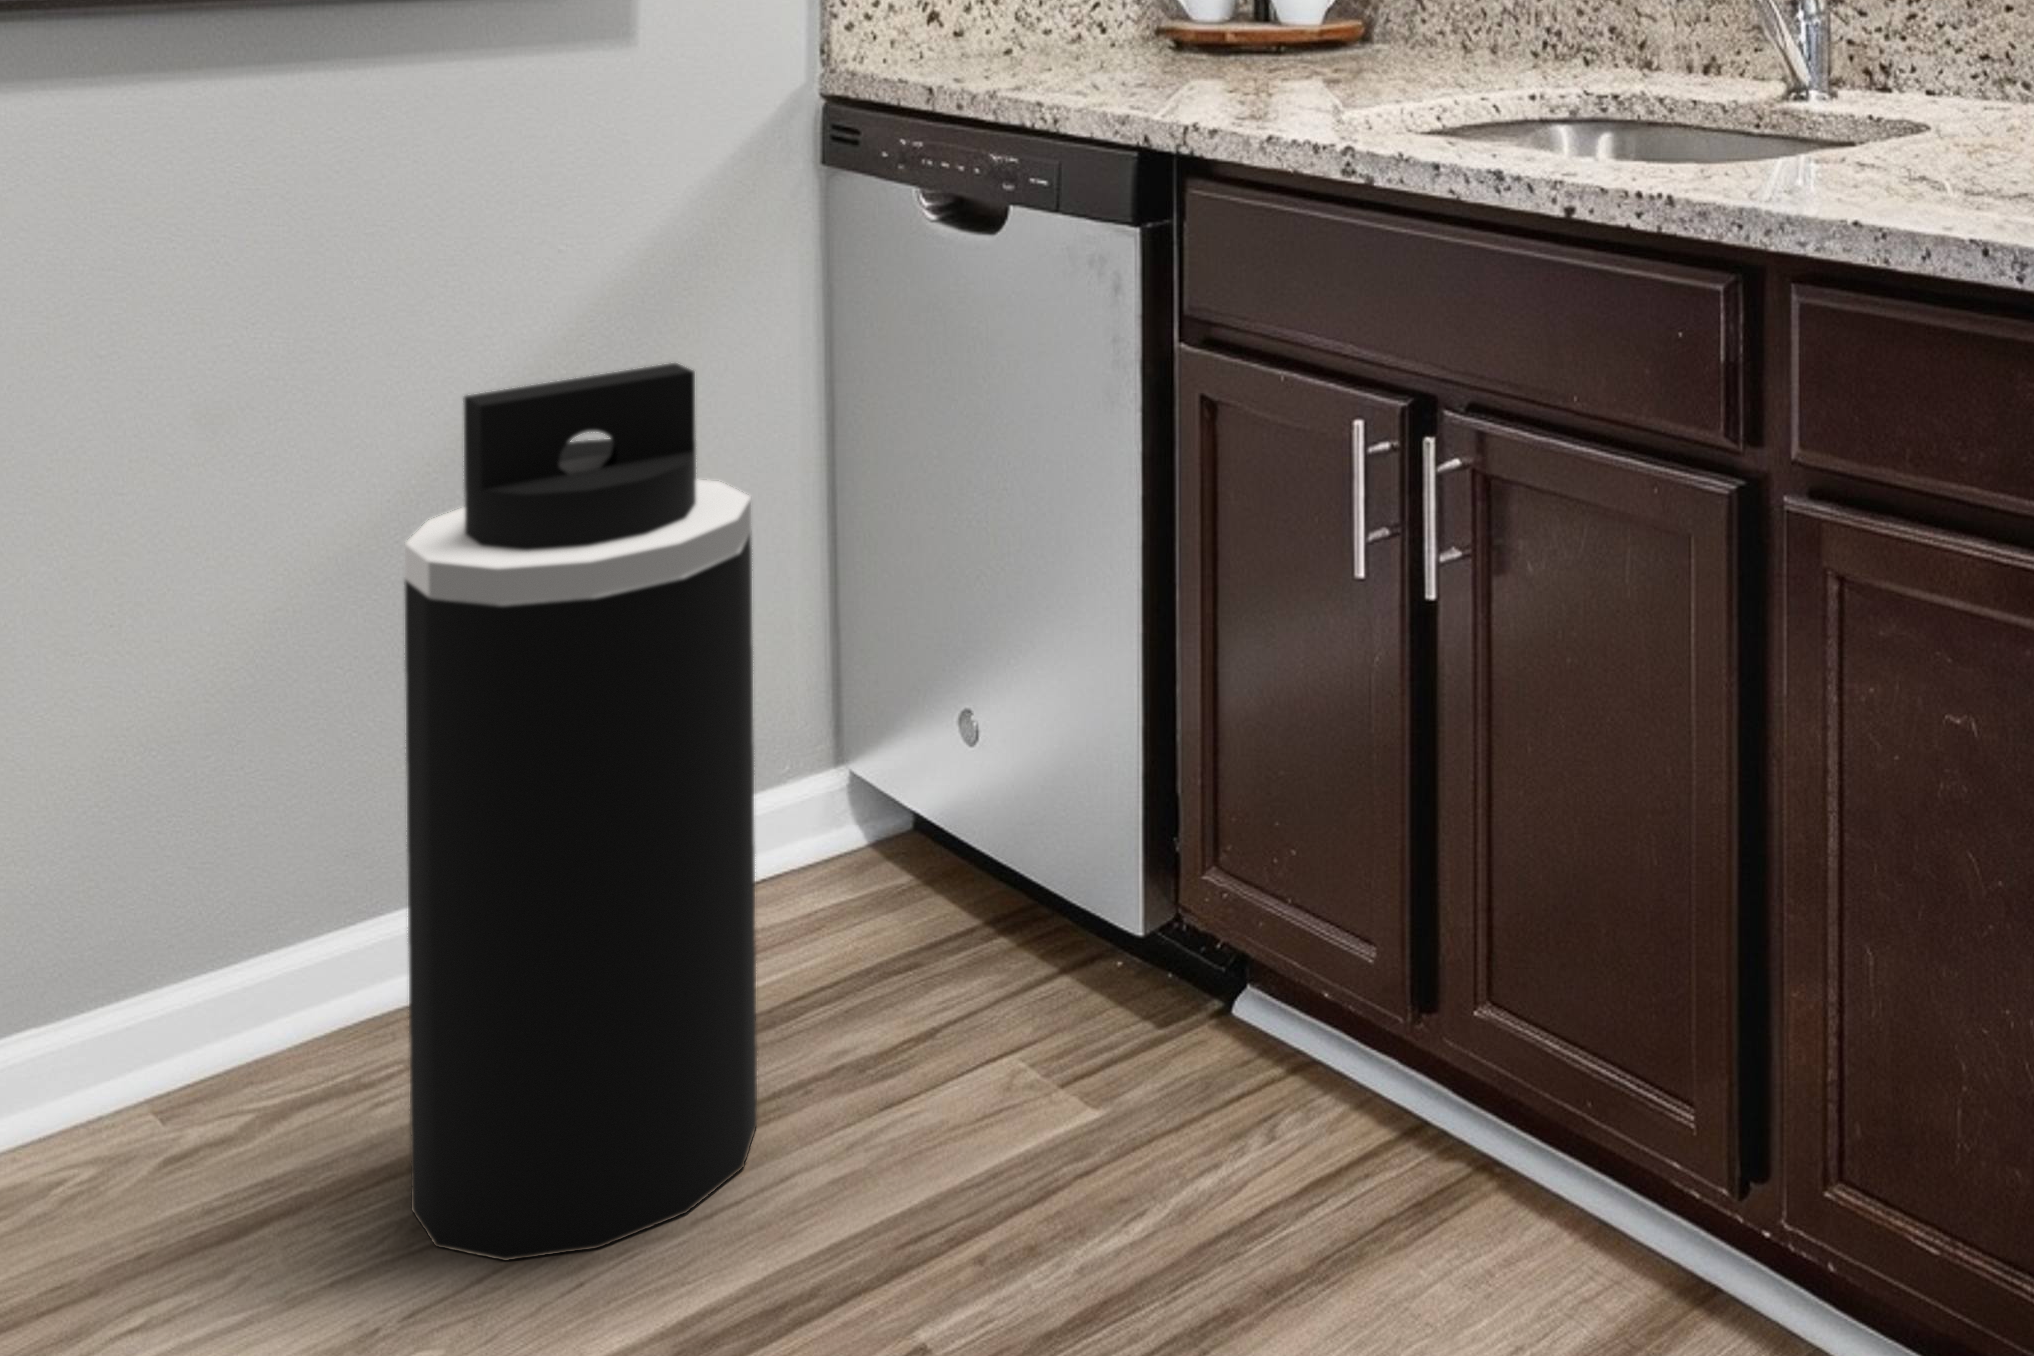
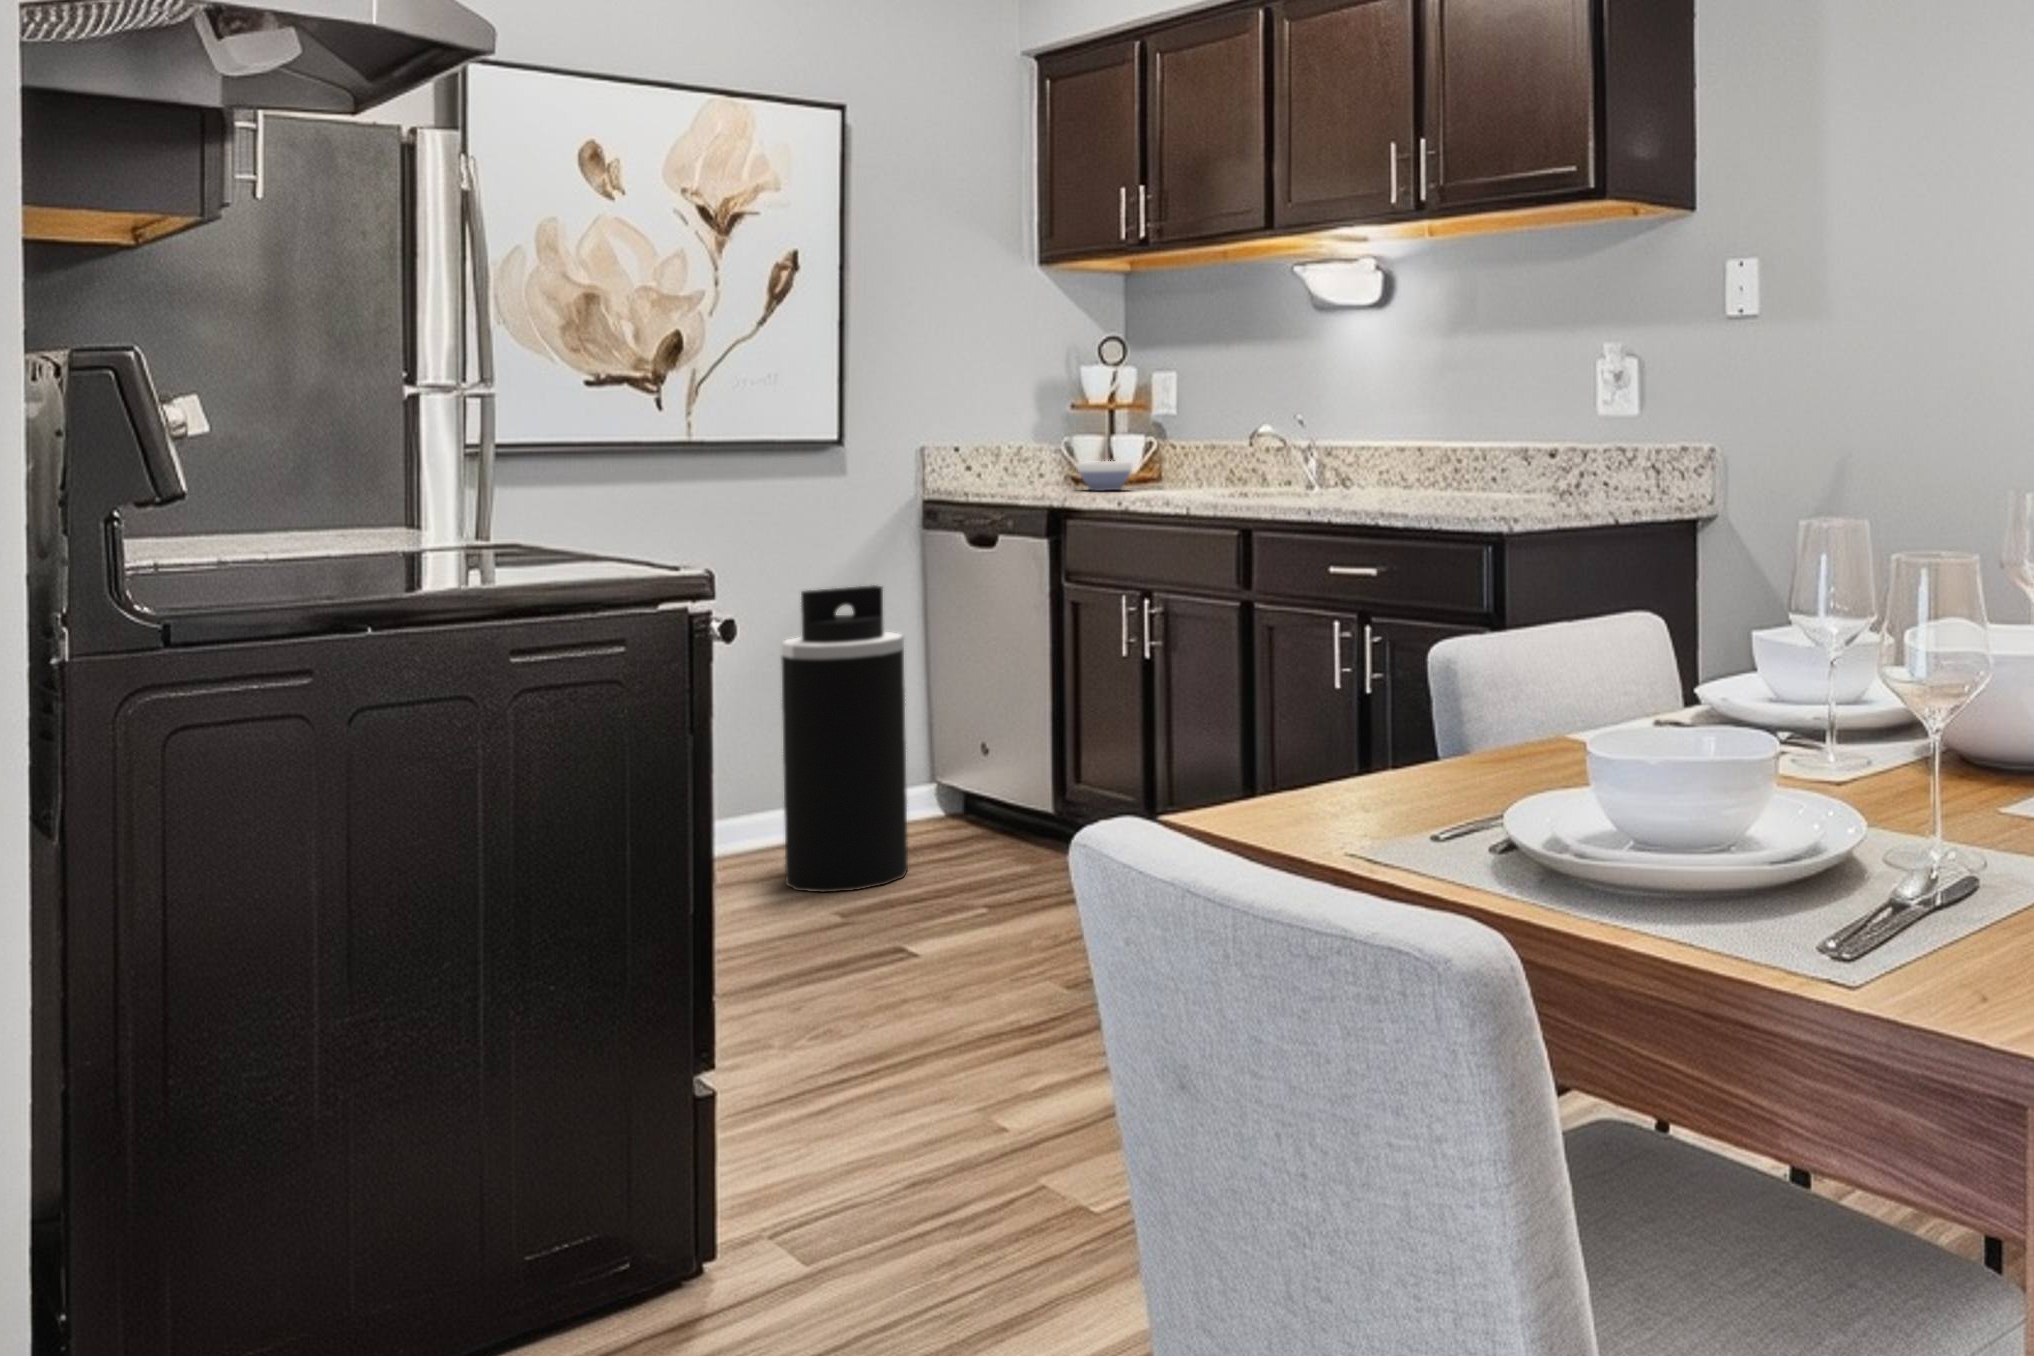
bowl: none [1197,7,1329,83] -> present [1078,461,1132,491]

